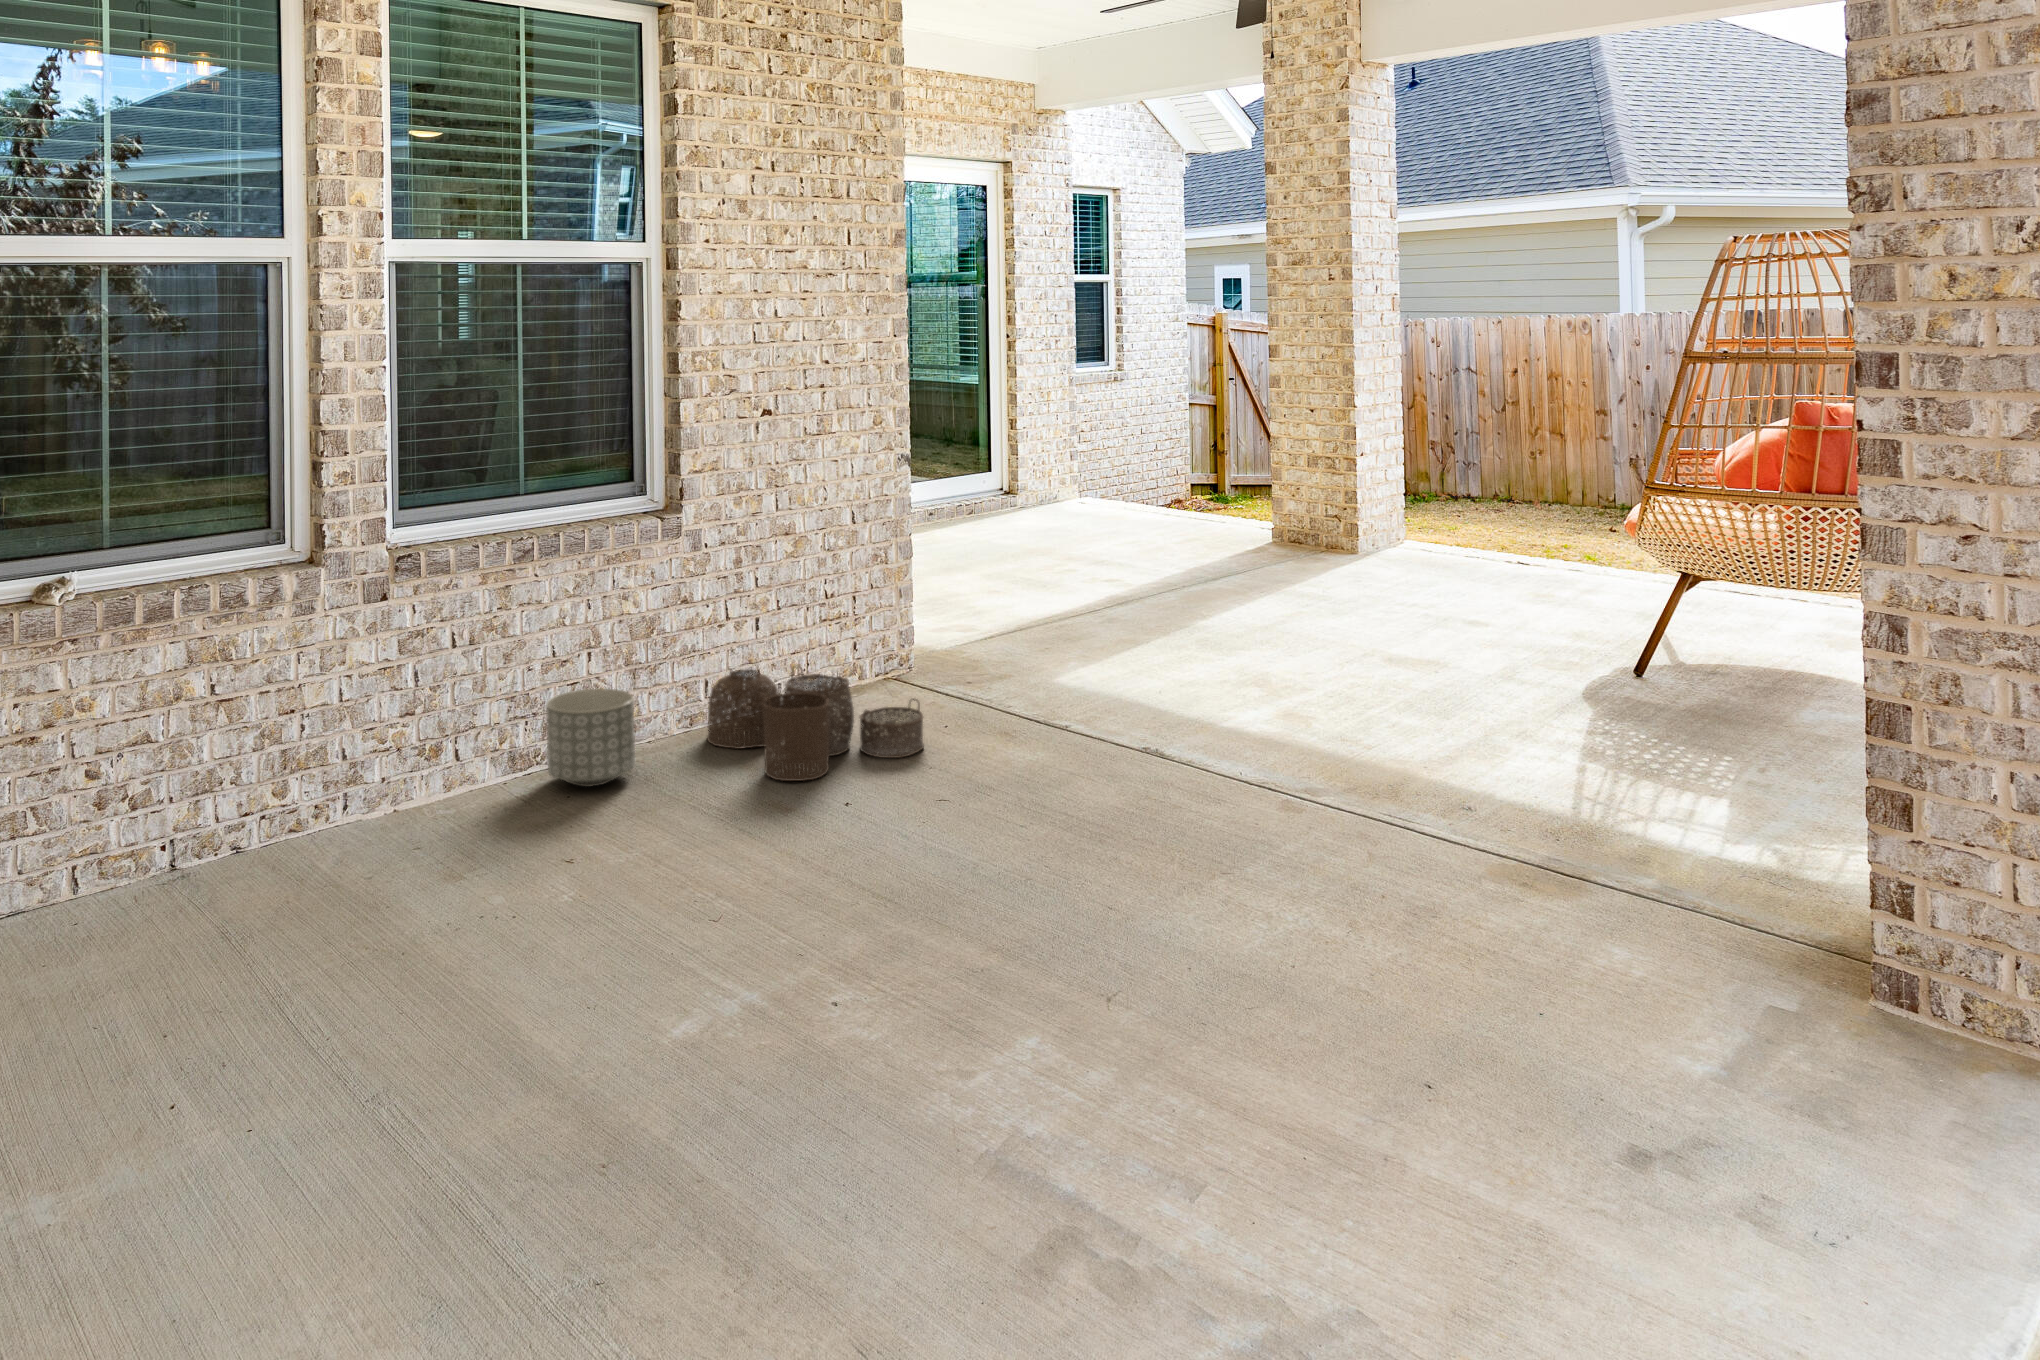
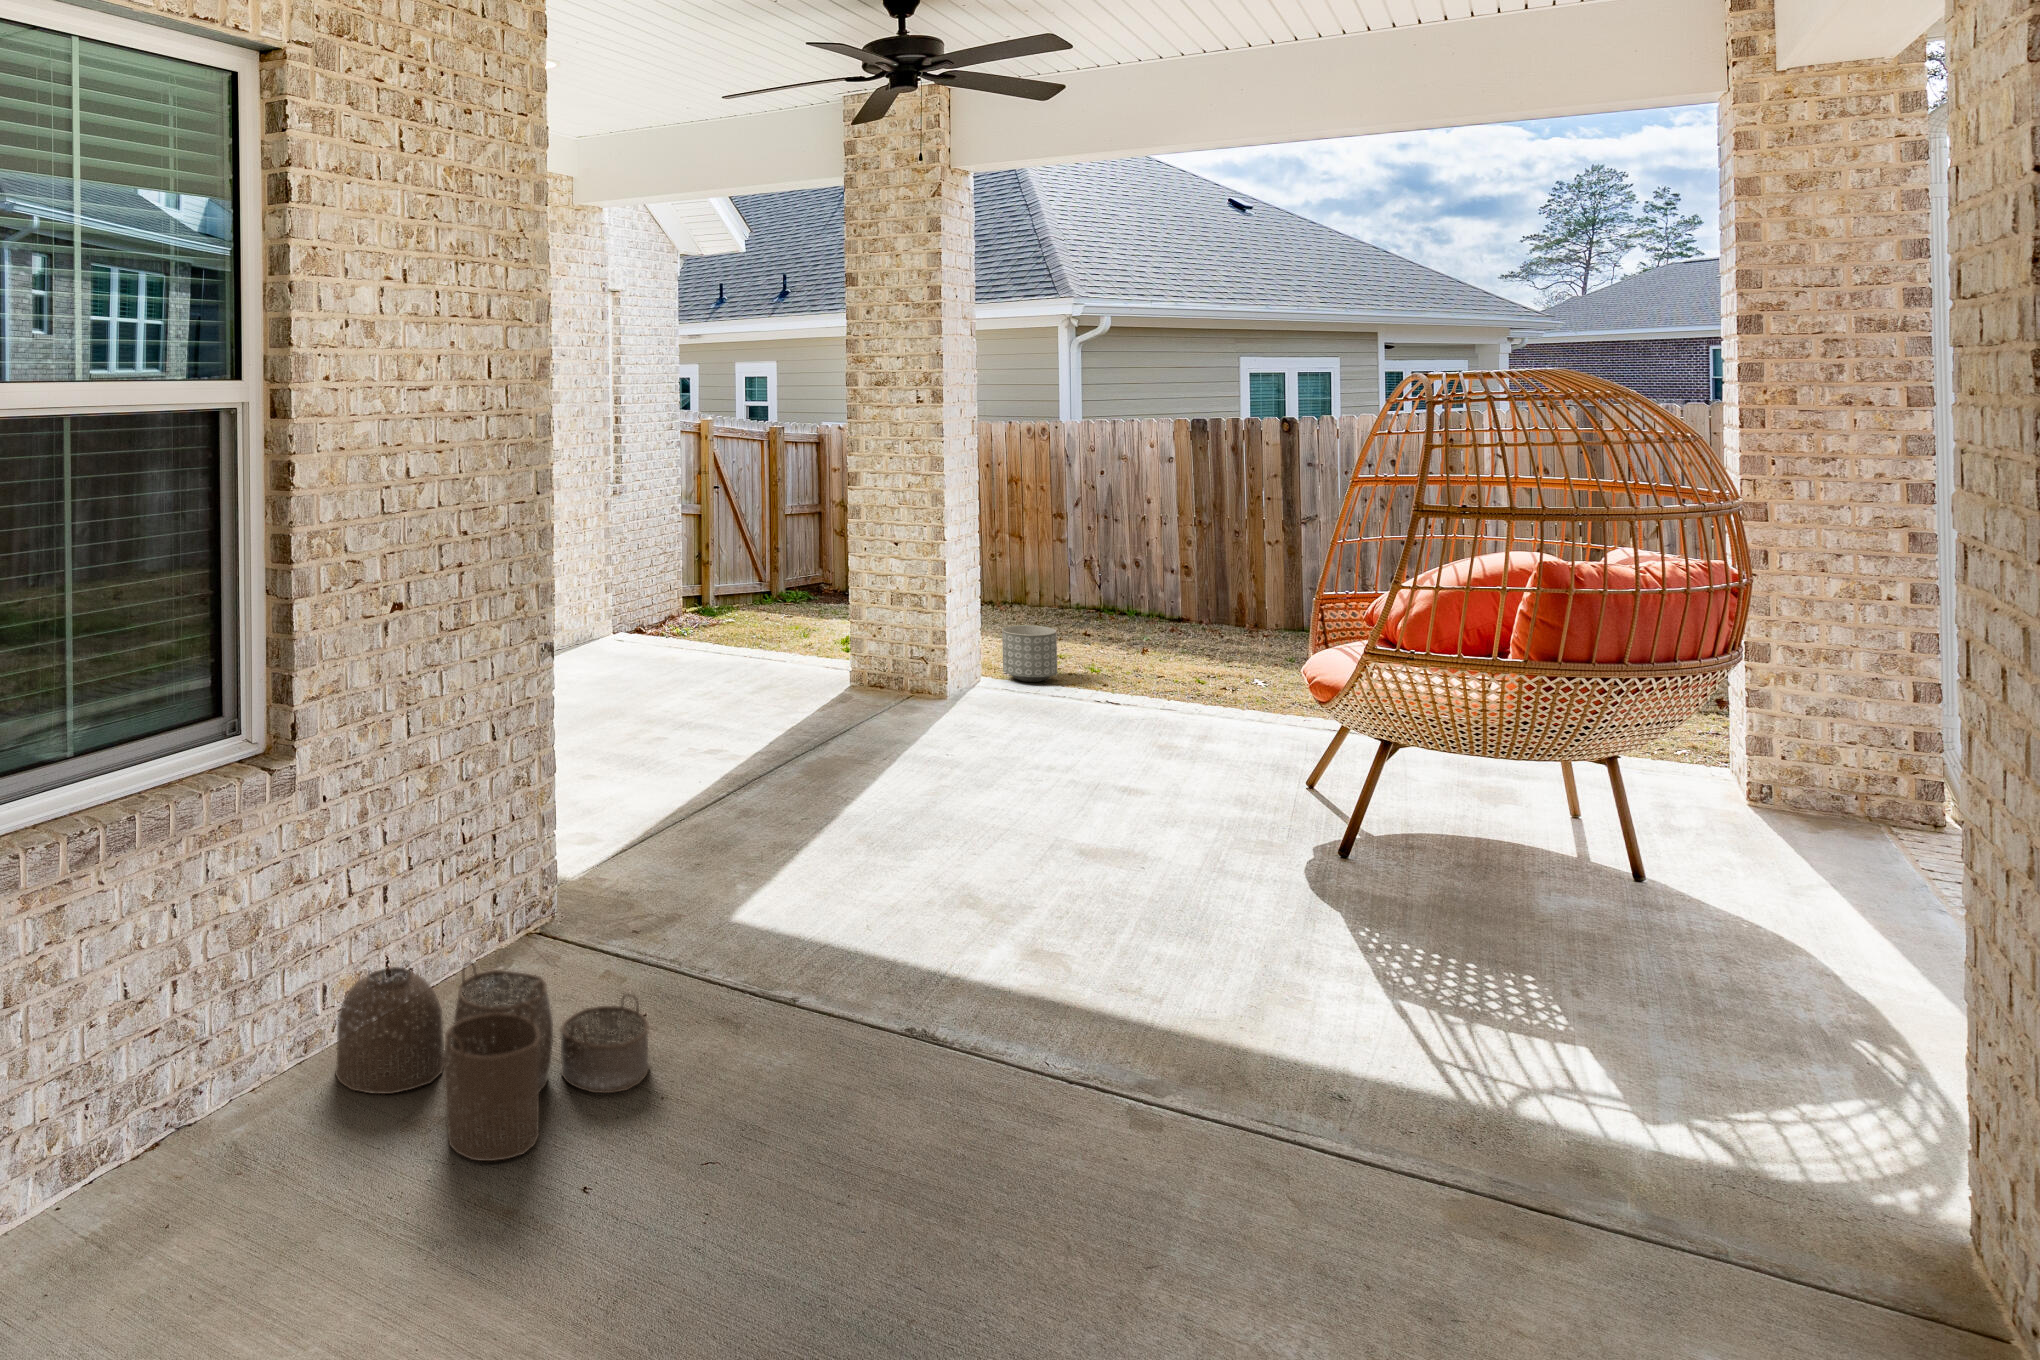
planter: present [546,689,635,787] -> present [1002,625,1057,682]

